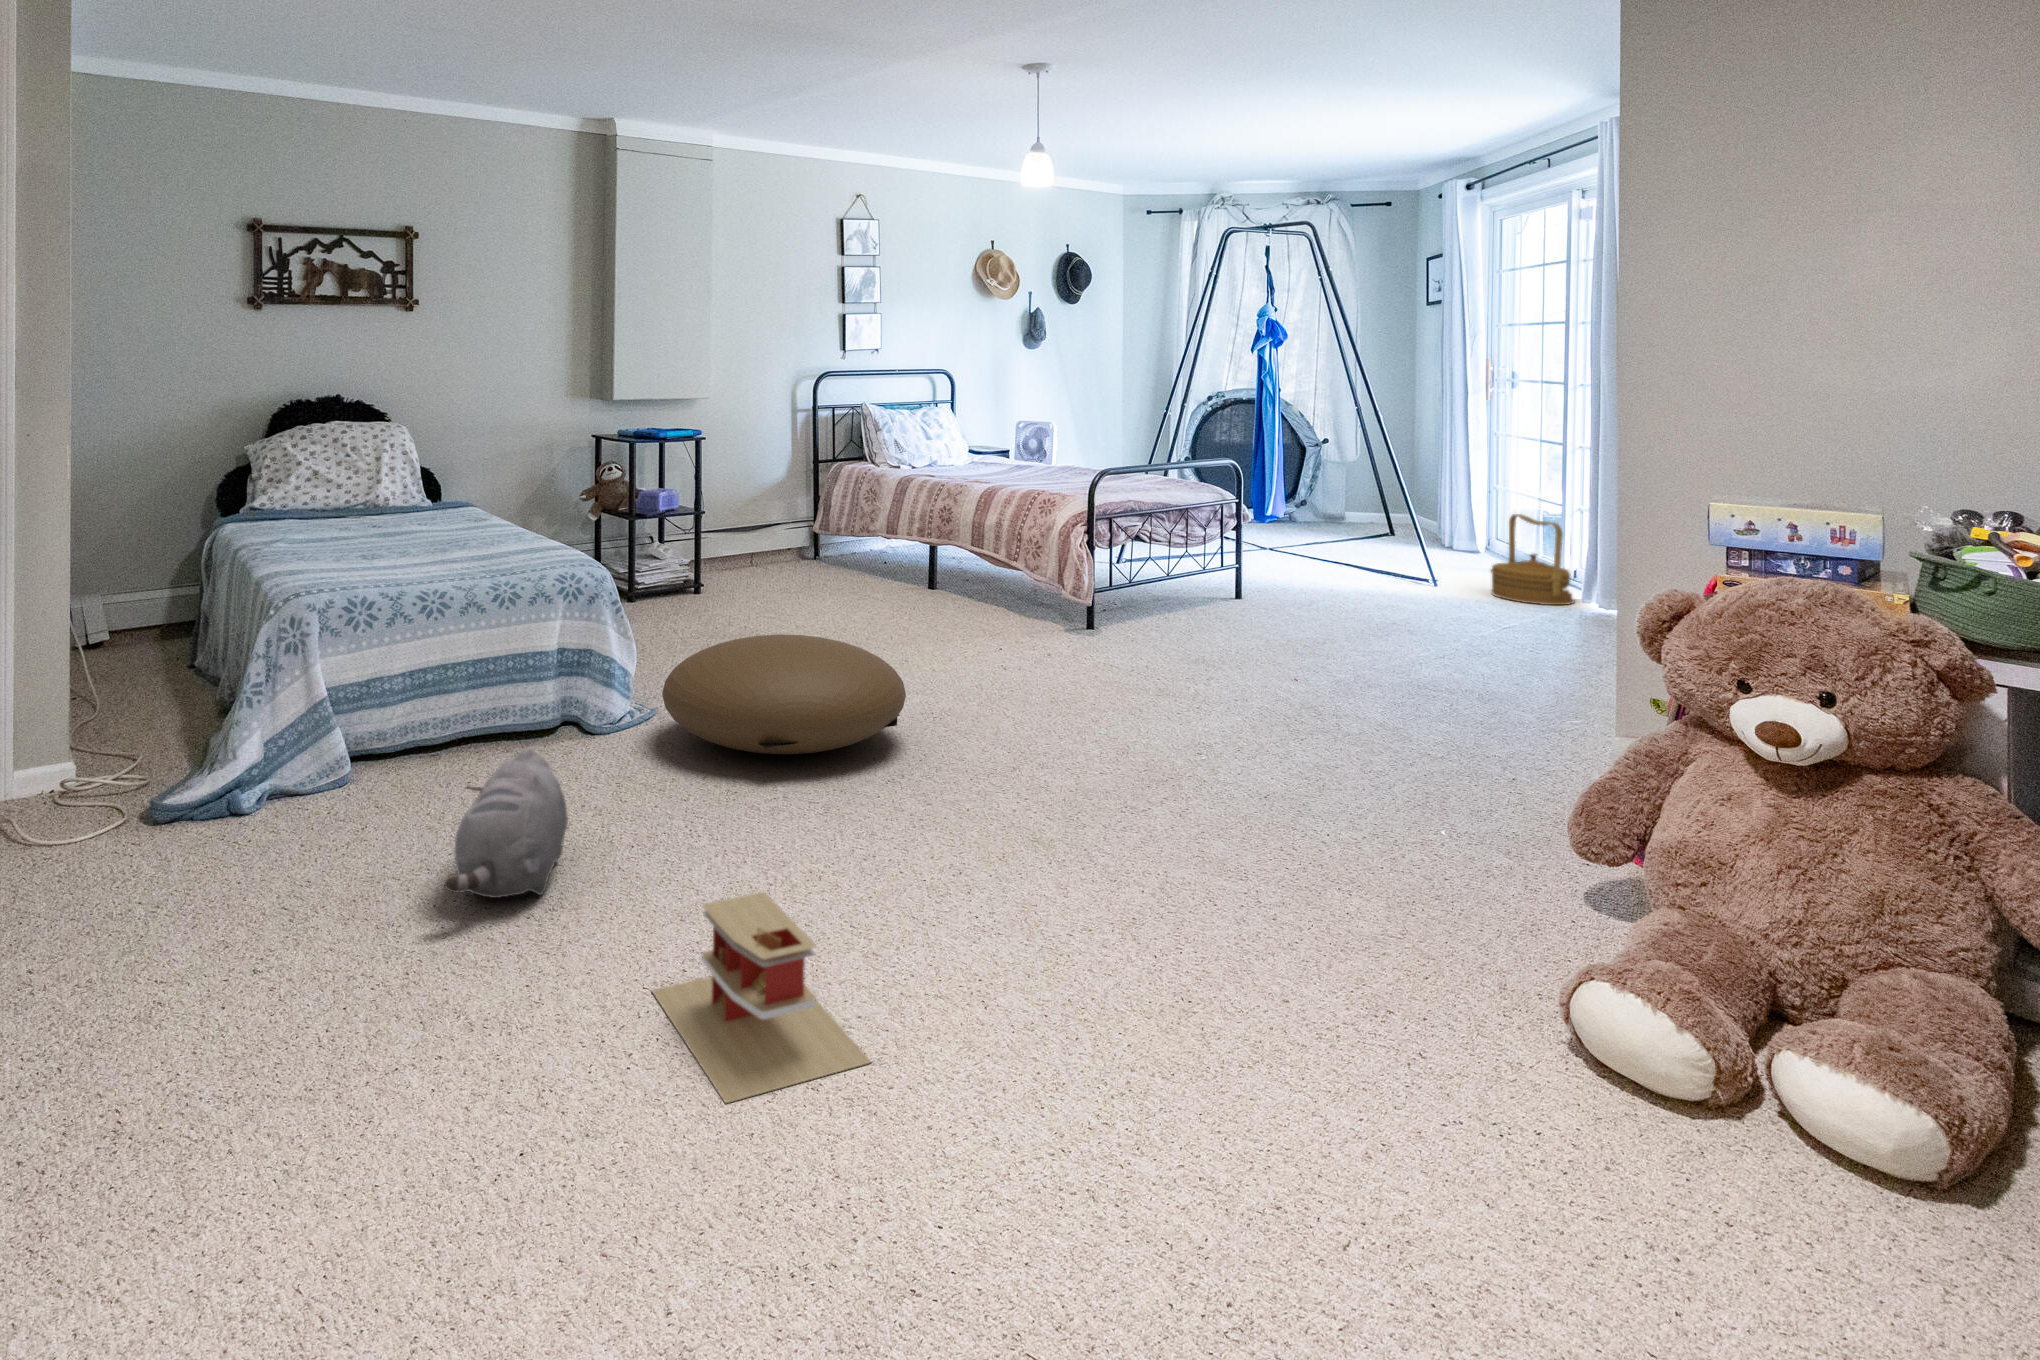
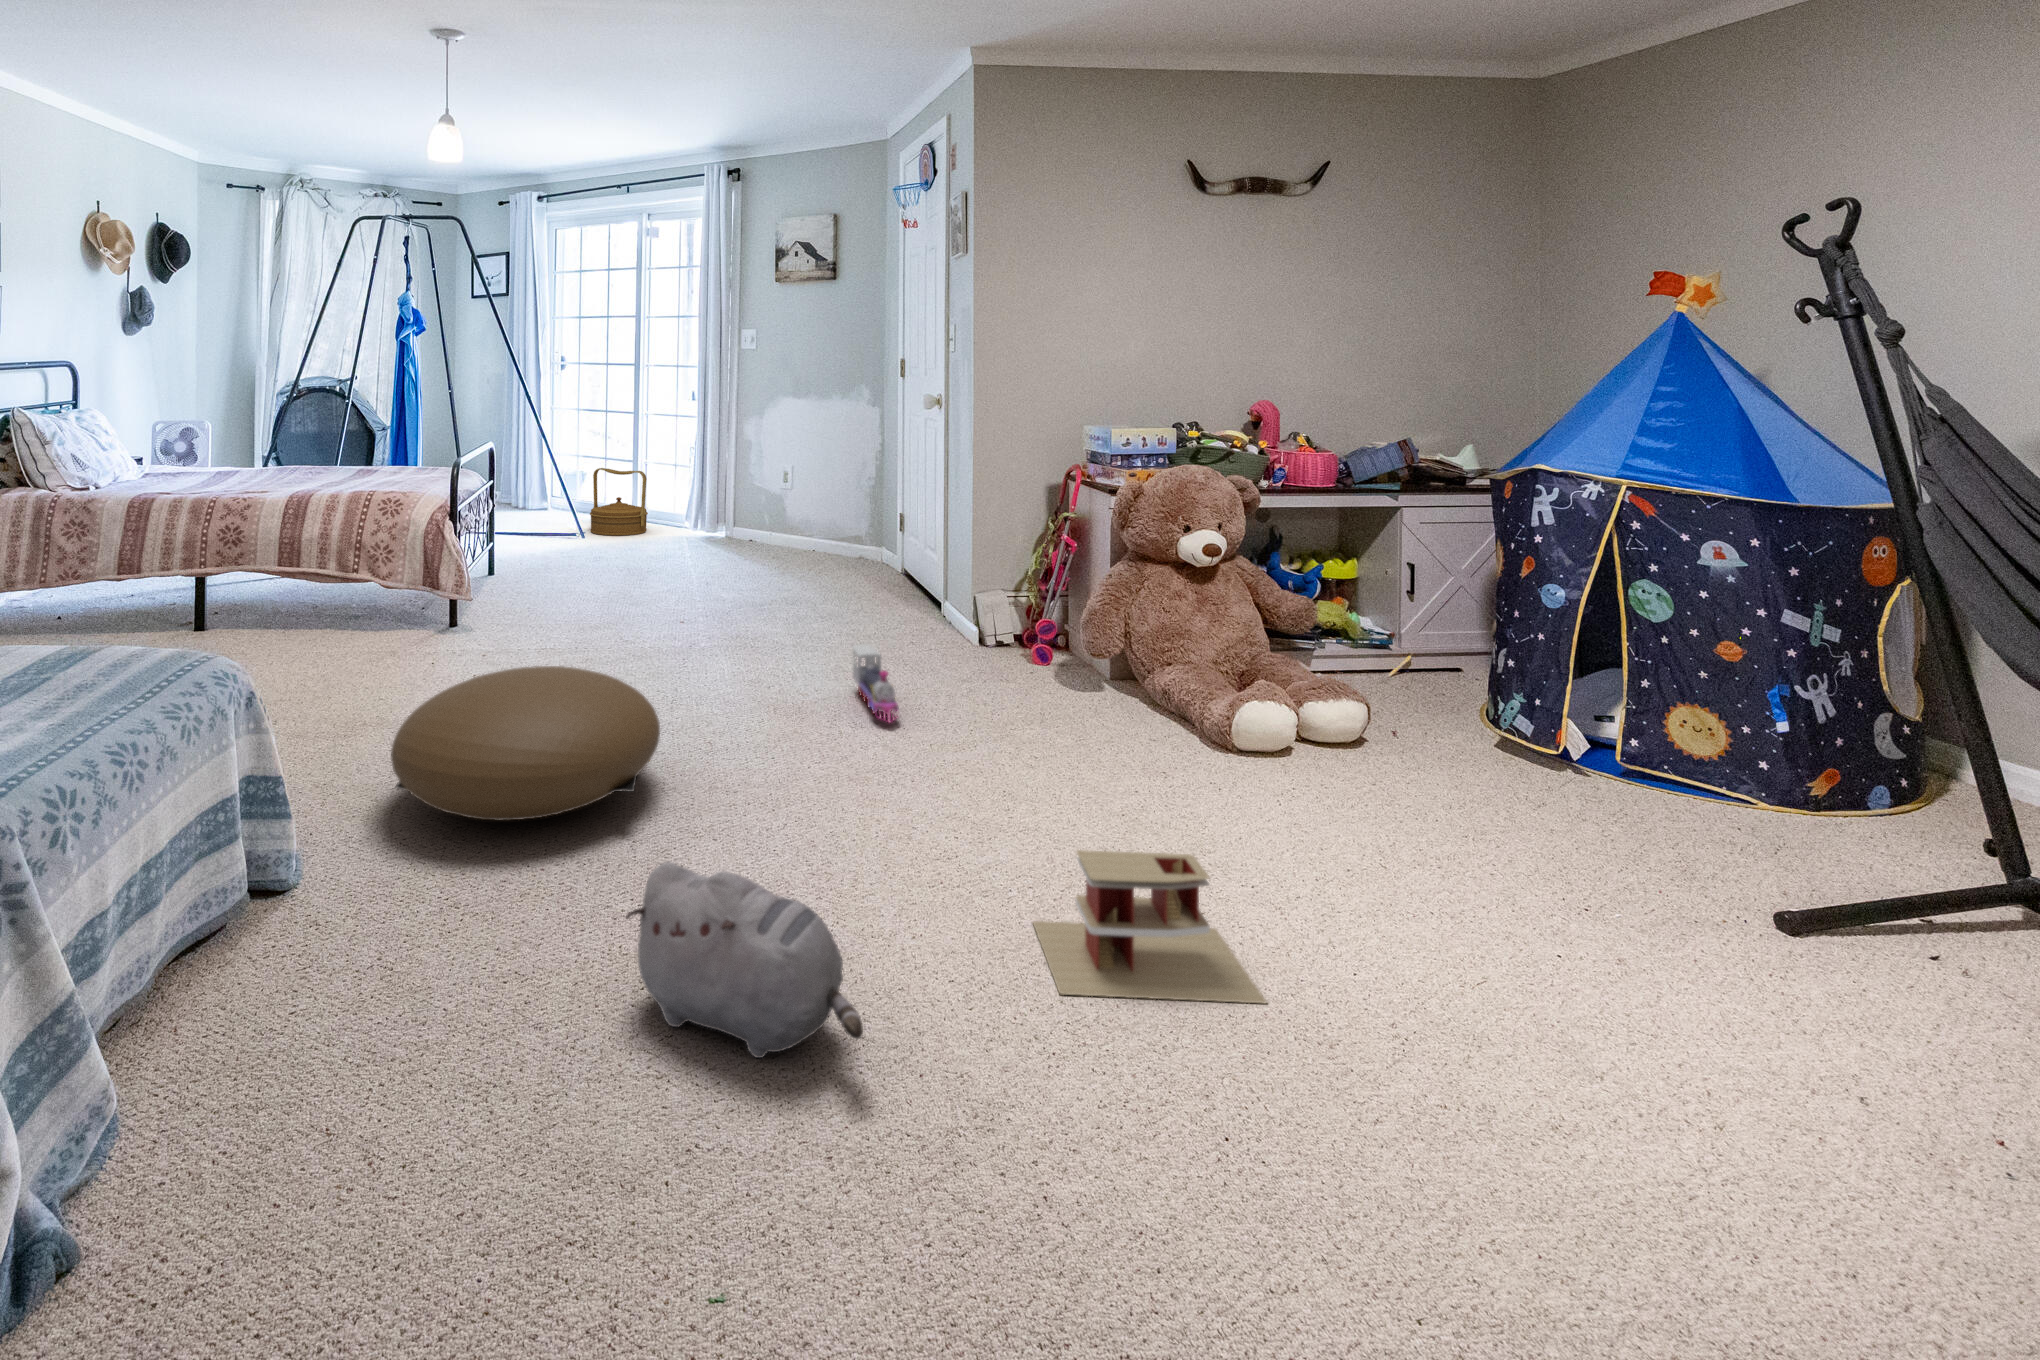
toy train: none [1161,735,1278,818] -> present [853,644,899,722]

